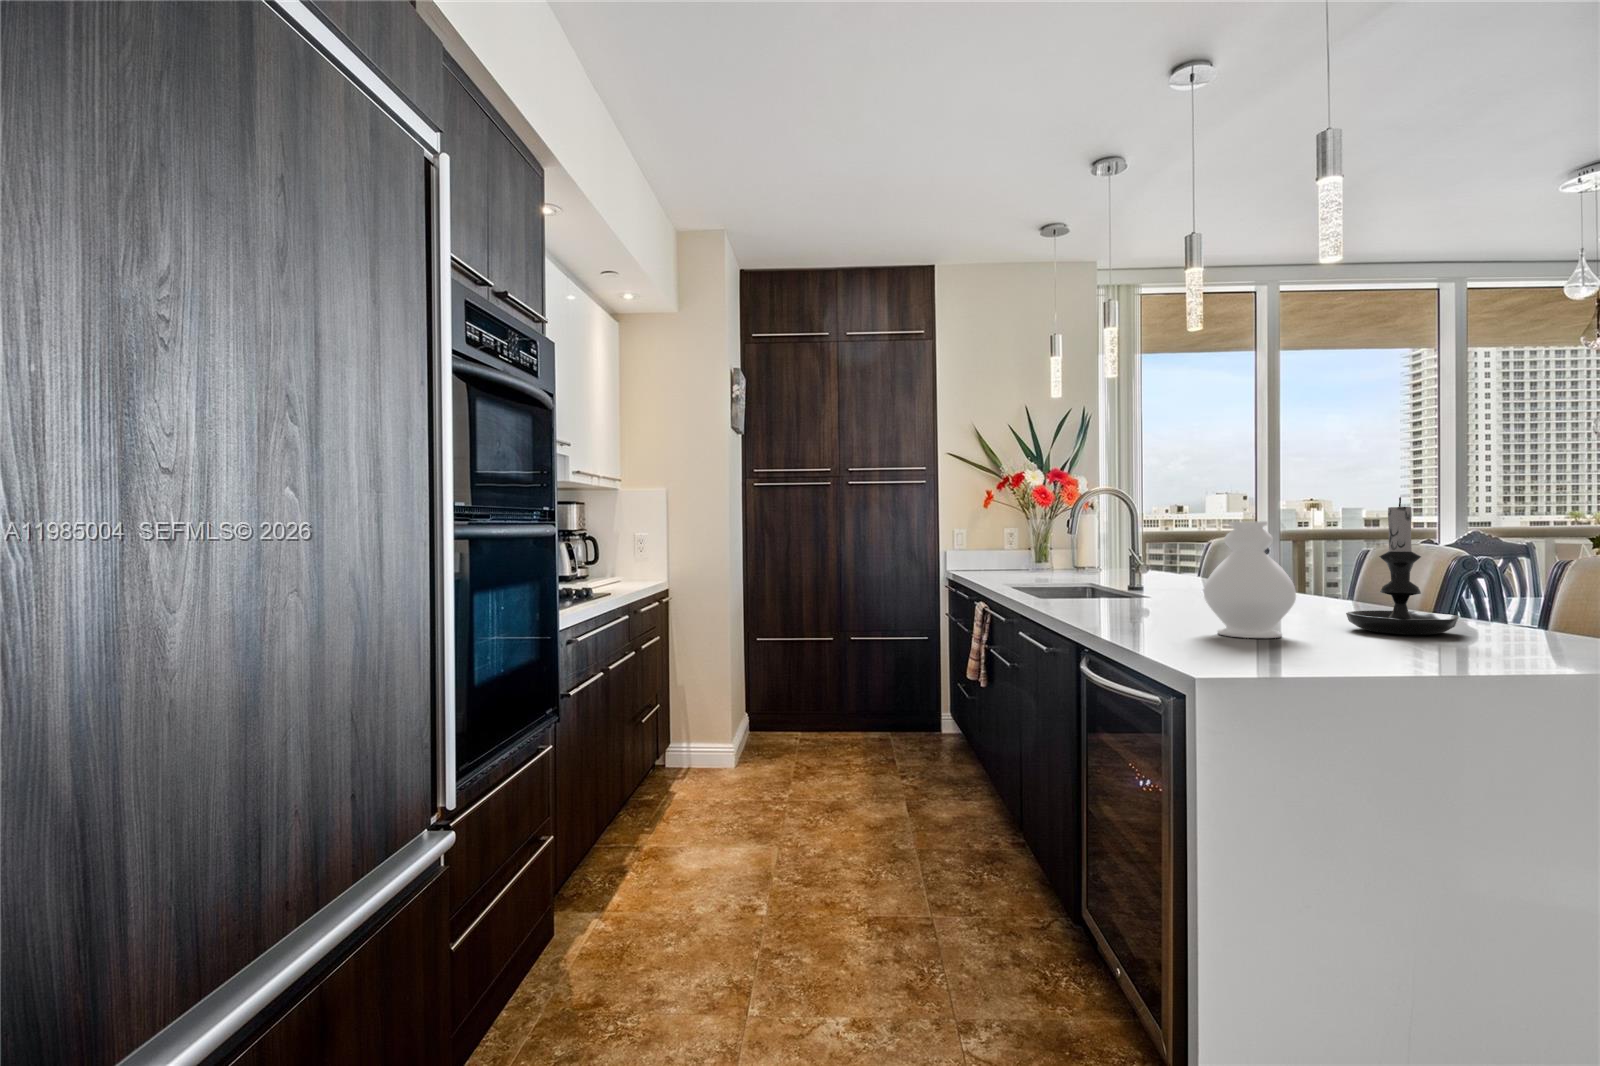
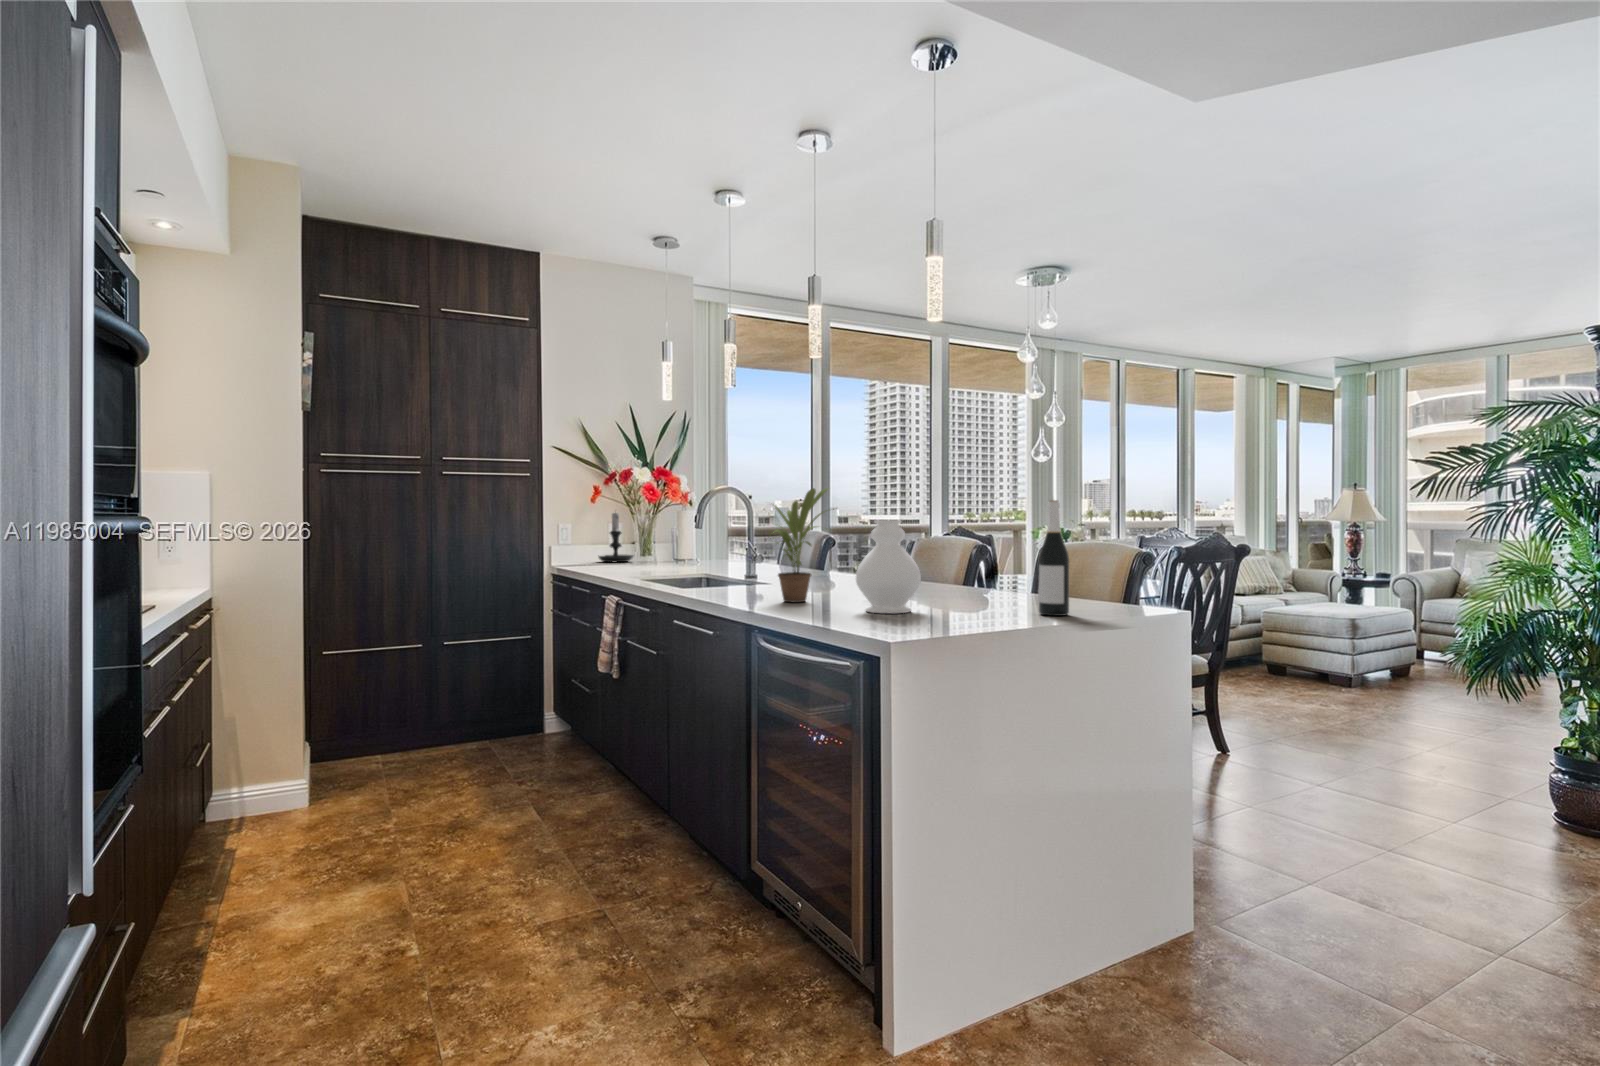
potted plant: none [1108,485,1196,618] -> present [770,488,834,602]
wine bottle: none [1484,491,1541,658] -> present [1039,500,1069,616]
candle holder: present [1346,497,1459,635] -> present [599,513,634,562]

